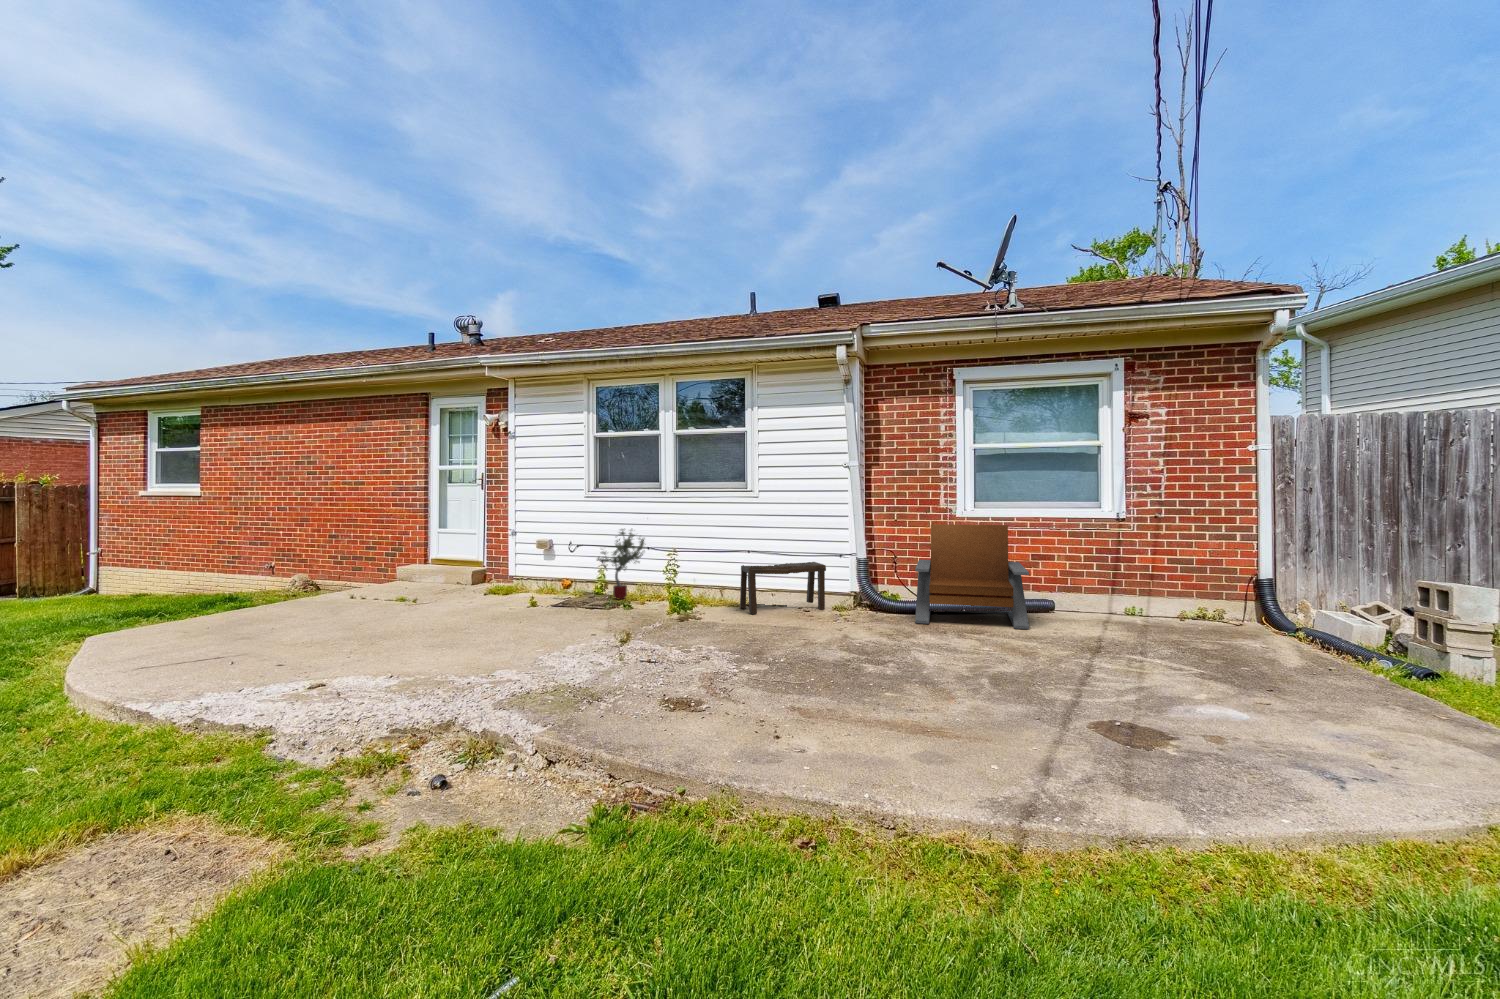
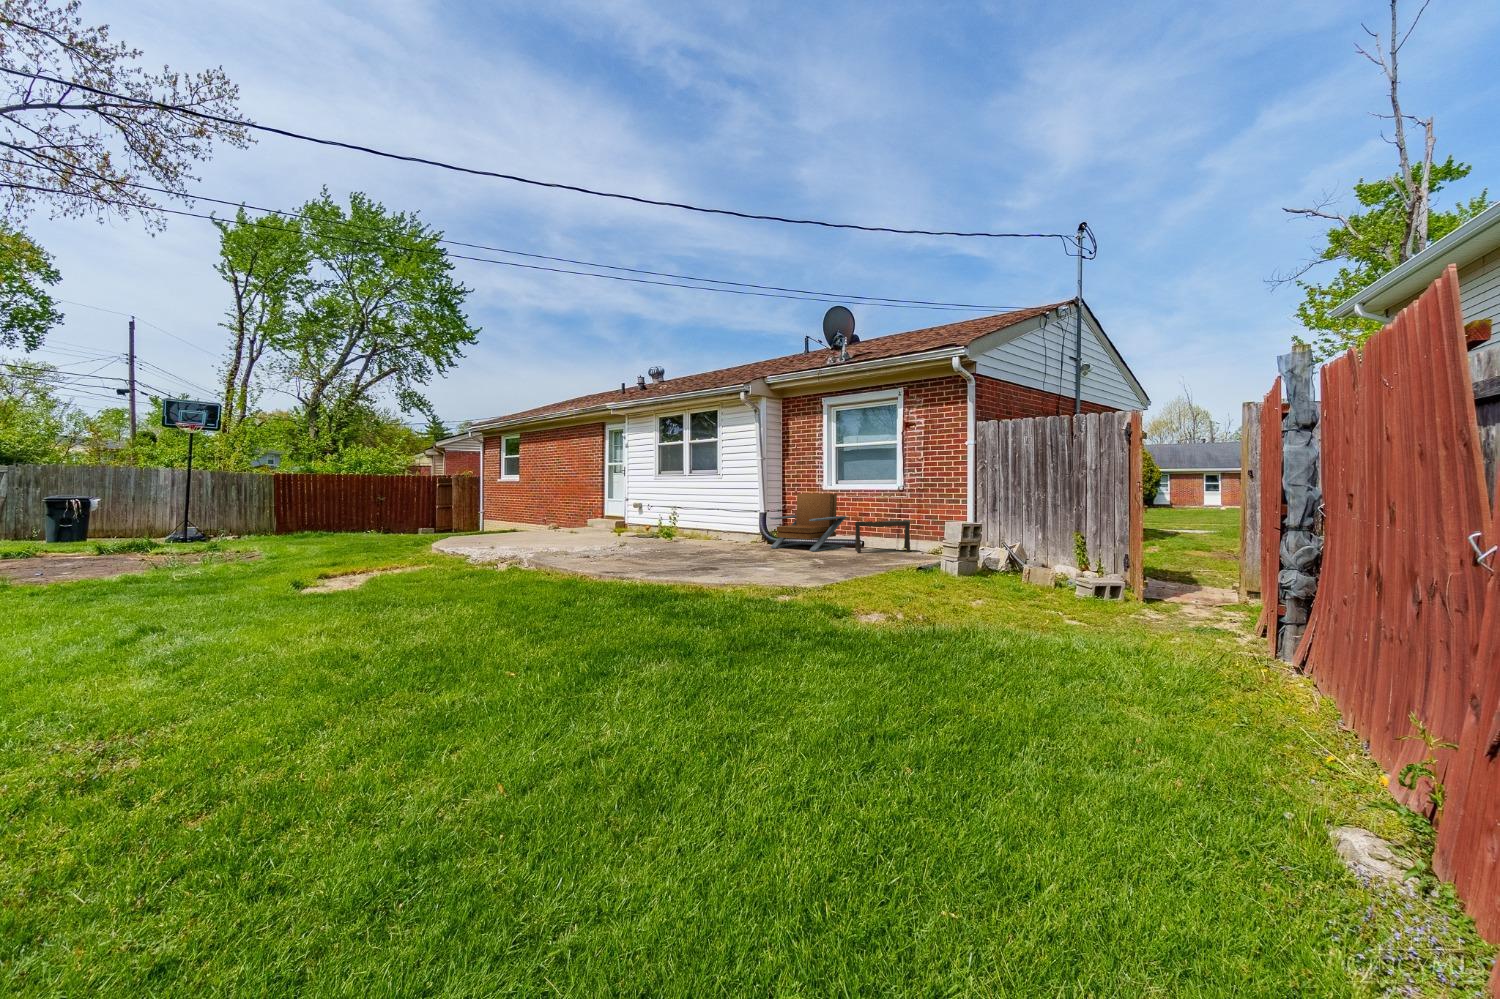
potted tree: present [597,529,645,600] -> none [661,497,684,537]
bench: present [740,562,826,614] -> present [855,520,910,552]

